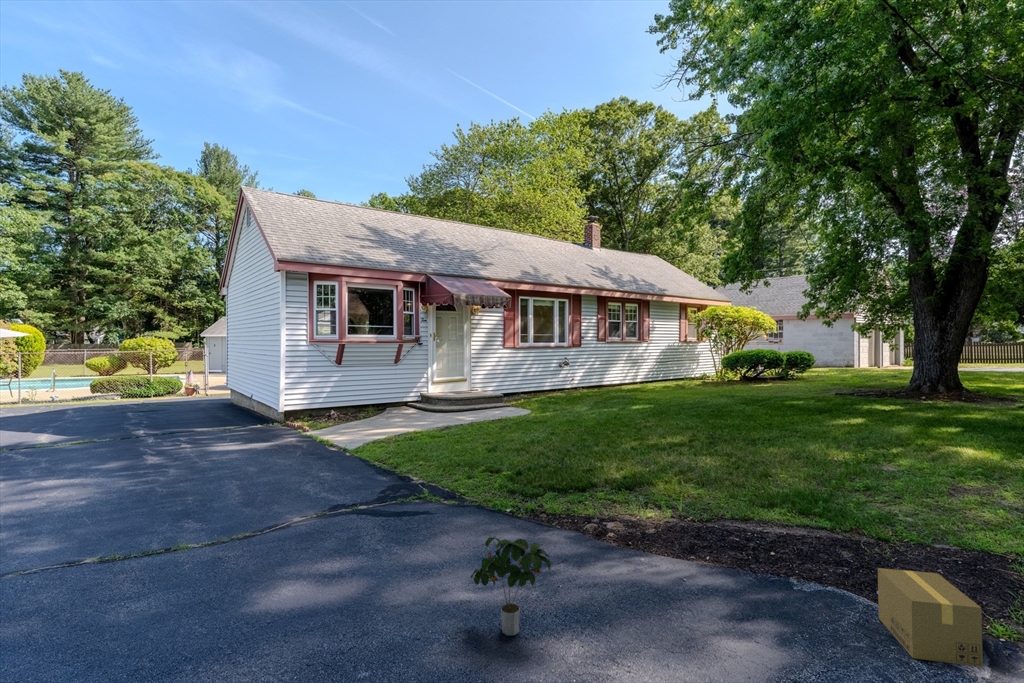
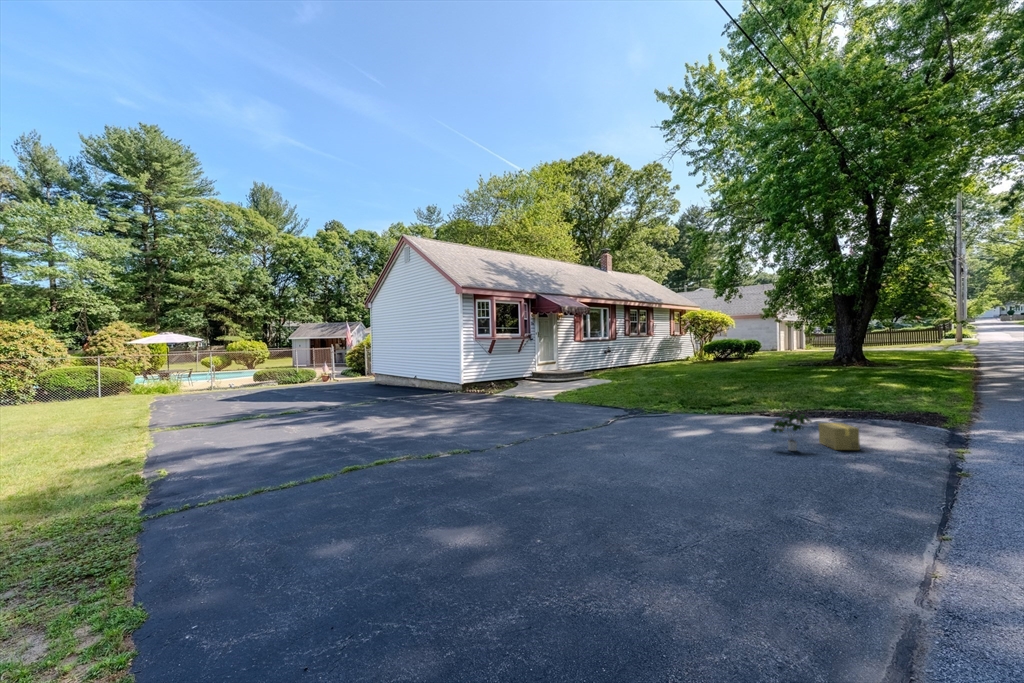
cardboard box: present [878,568,983,667] -> present [819,423,860,450]

